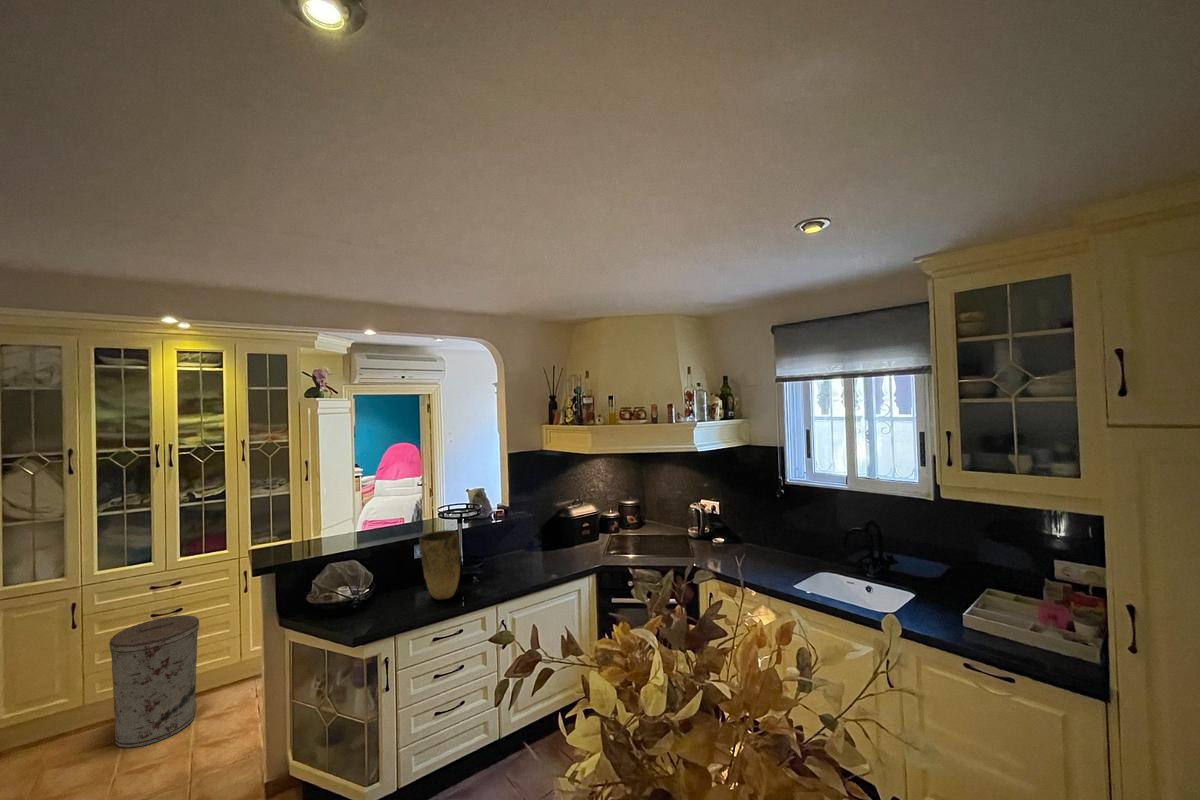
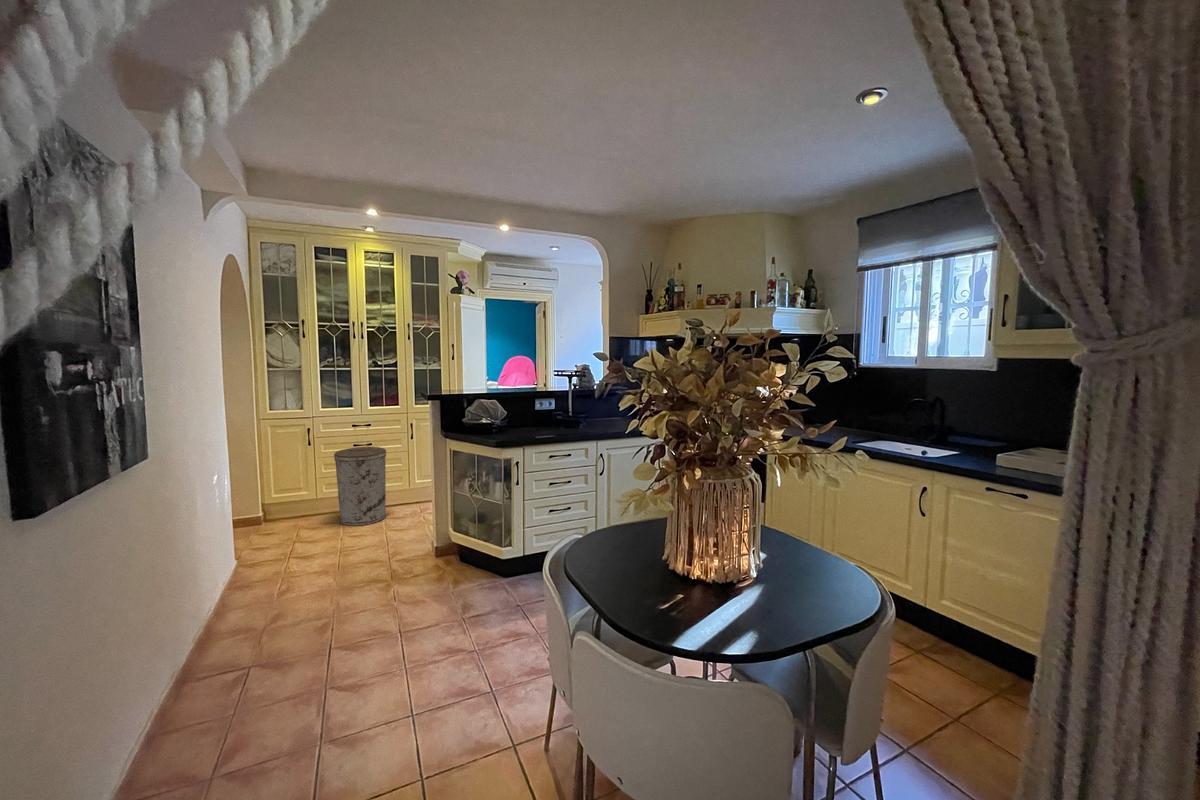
vase: present [419,530,460,599] -> none [538,385,569,435]

